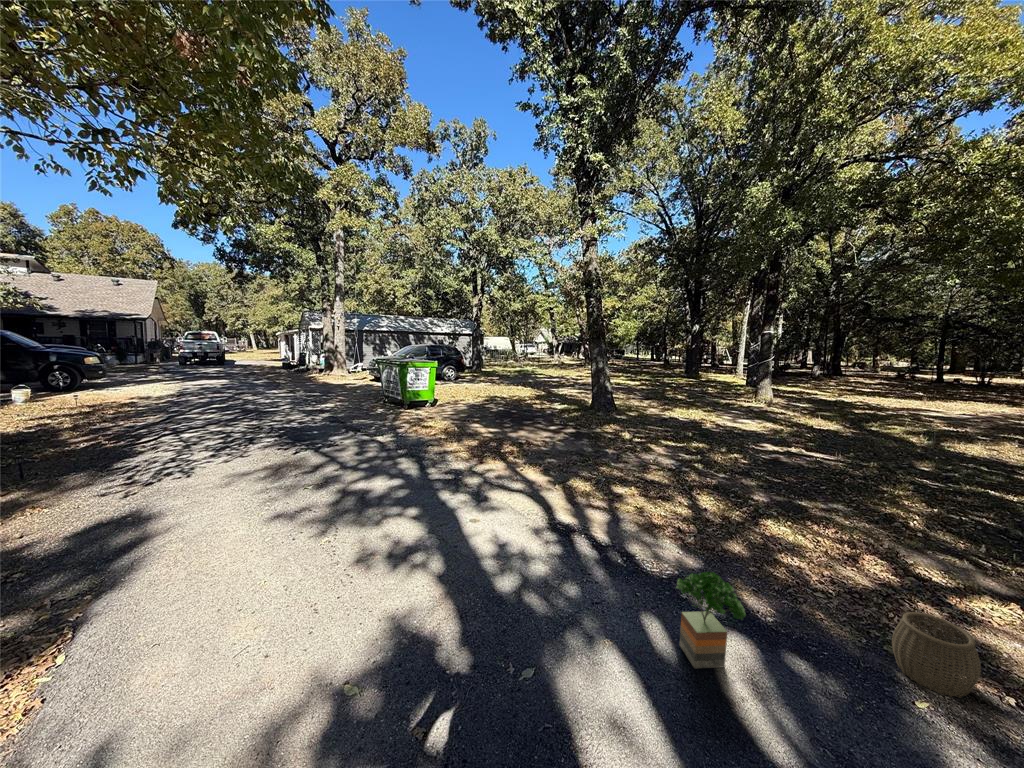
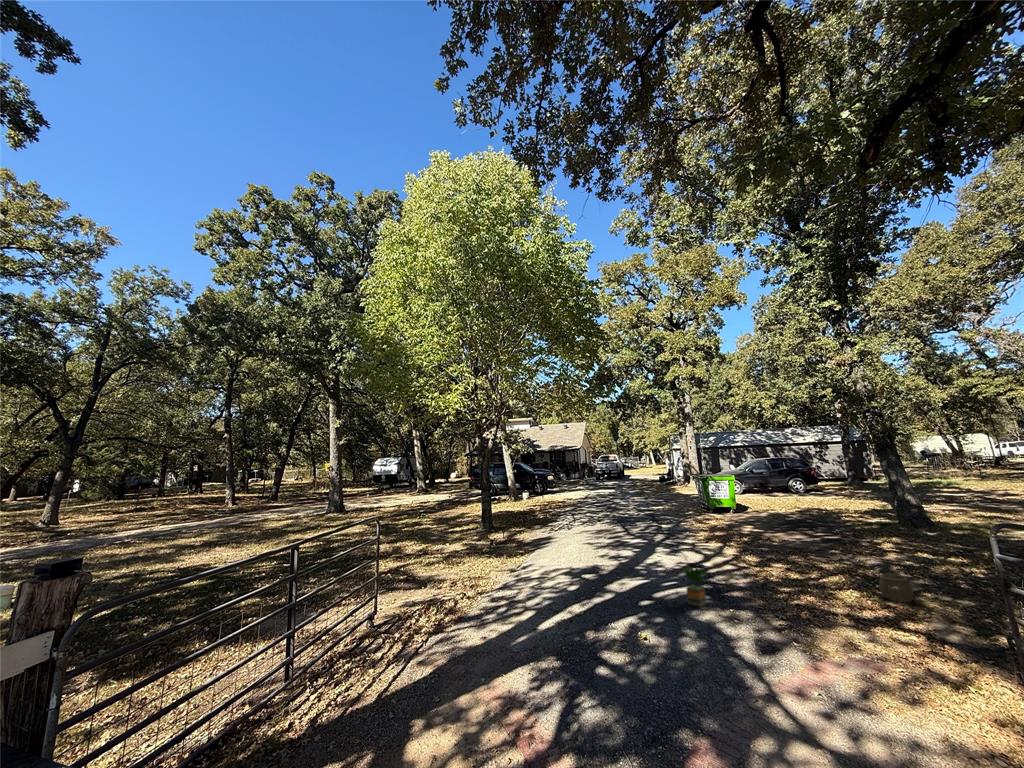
woven basket: present [892,612,981,697] -> present [879,574,913,602]

